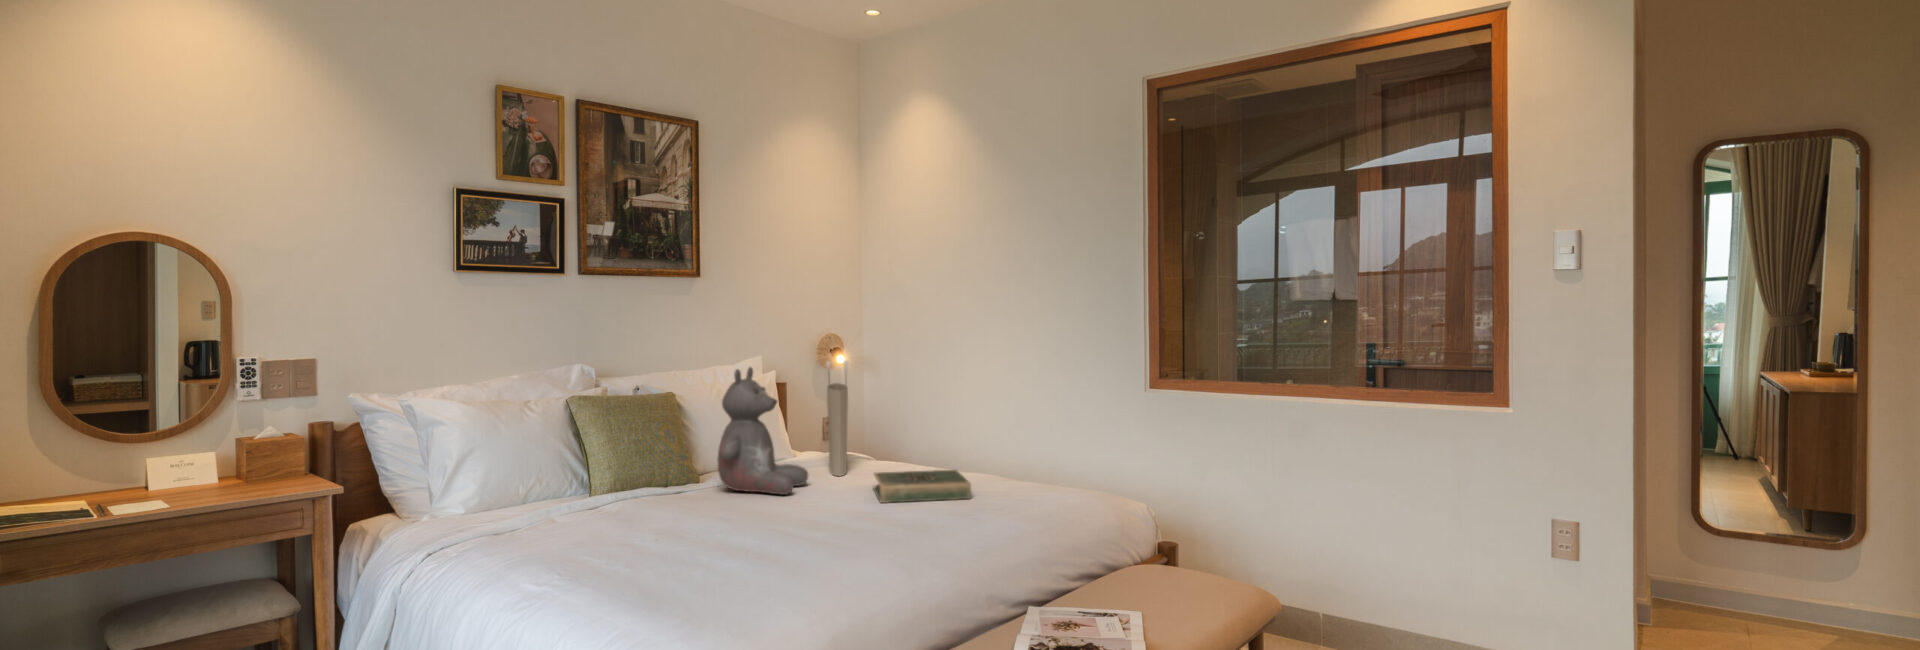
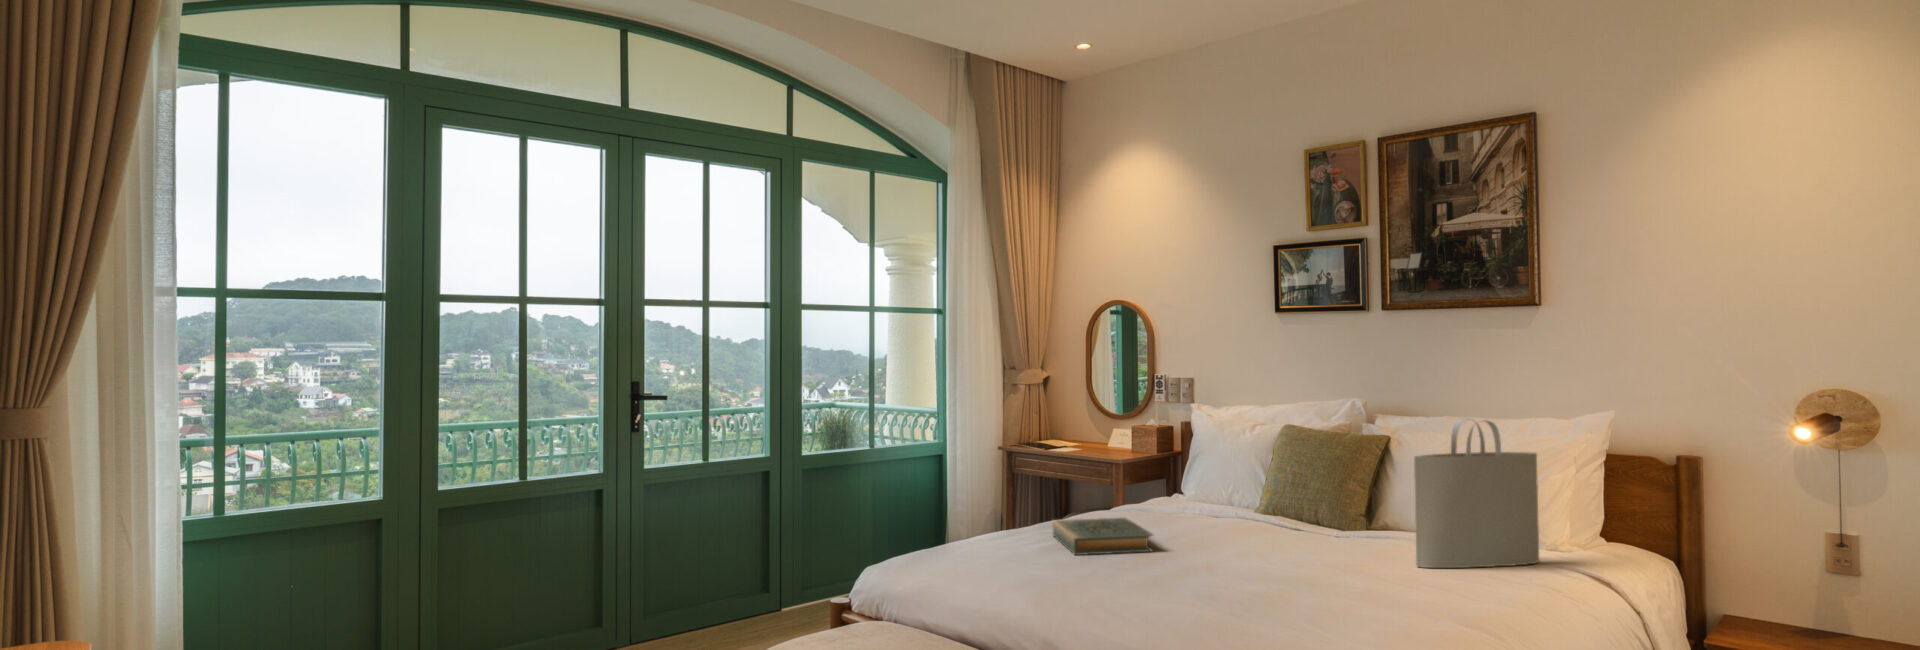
teddy bear: present [717,367,808,494] -> none [1241,413,1356,556]
hardback book: present [874,470,971,503] -> present [1052,518,1153,555]

